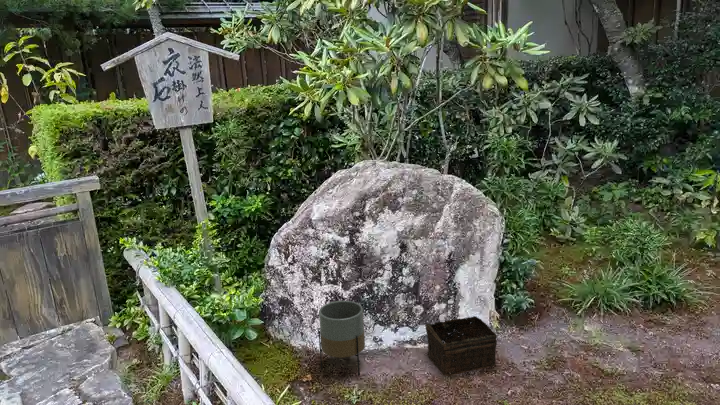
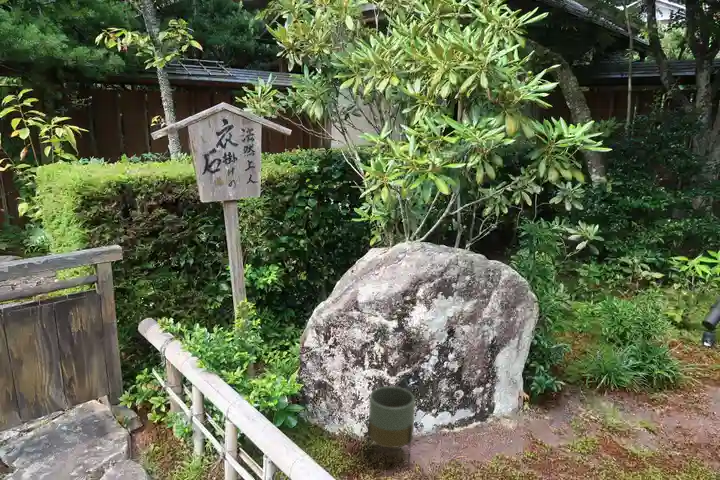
basket: present [425,316,497,376] -> none [466,402,543,466]

